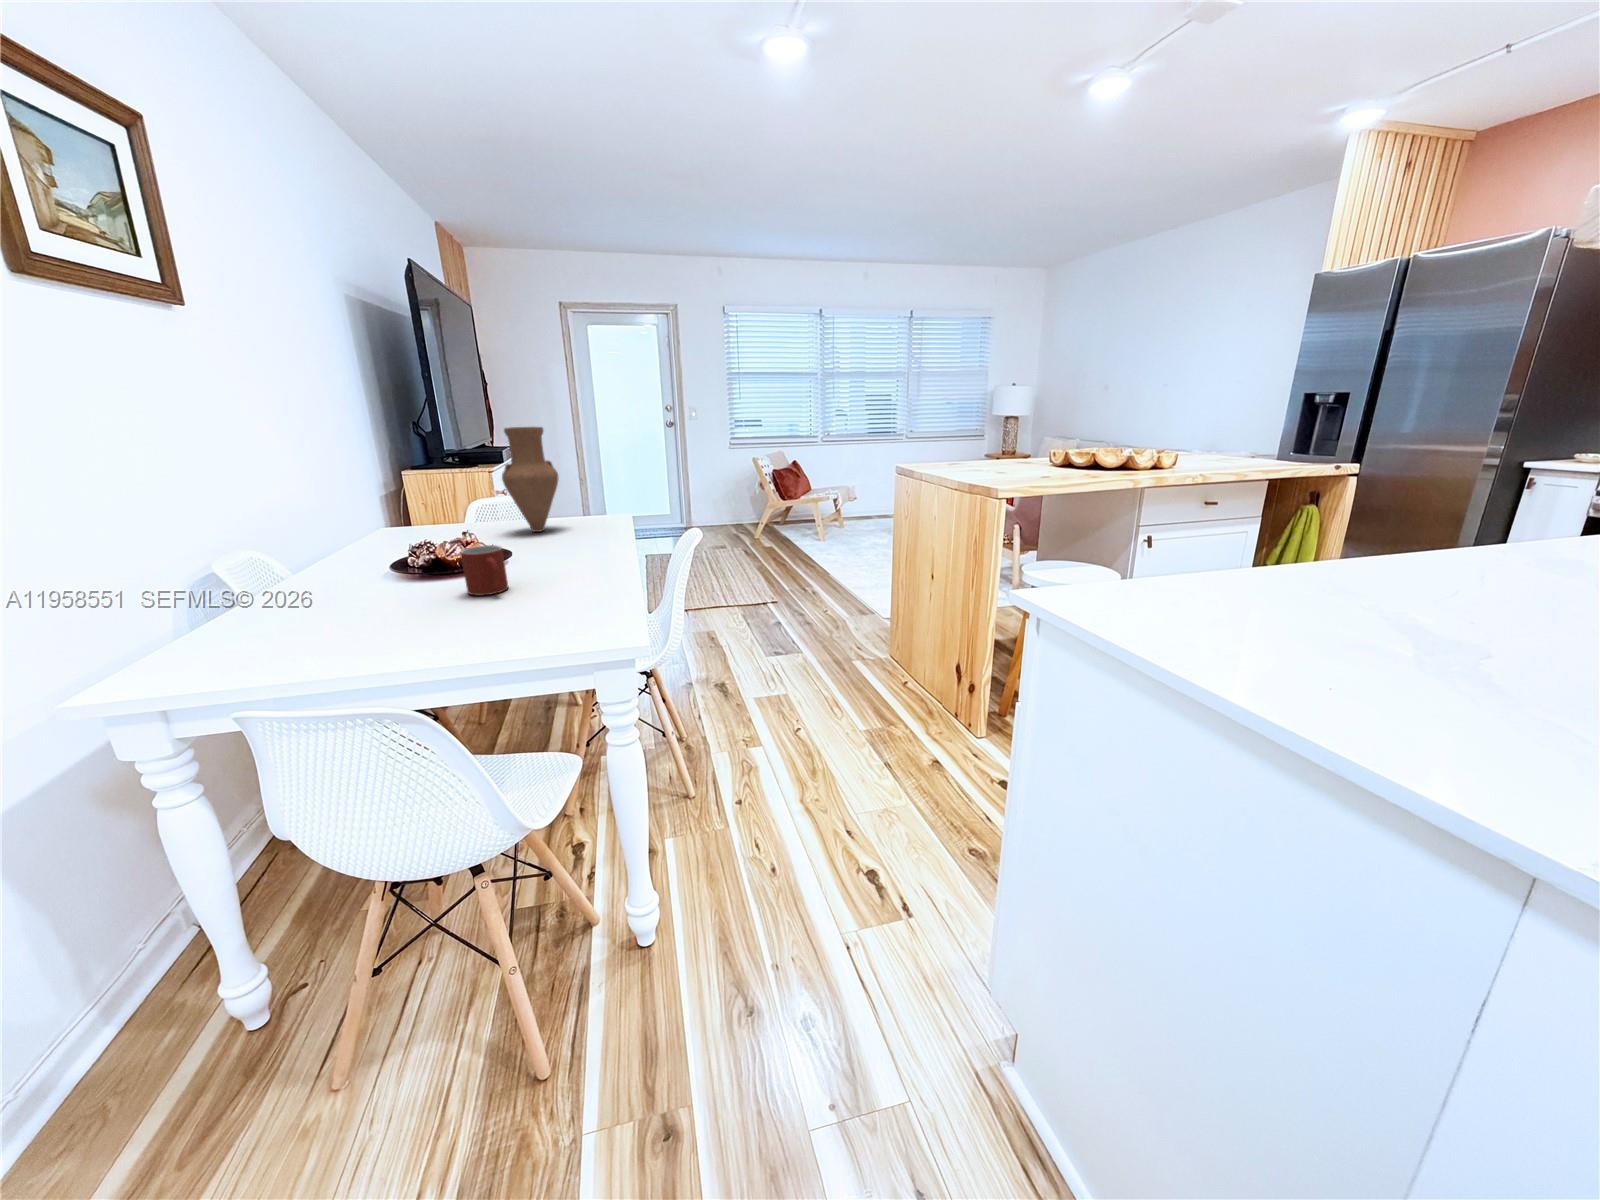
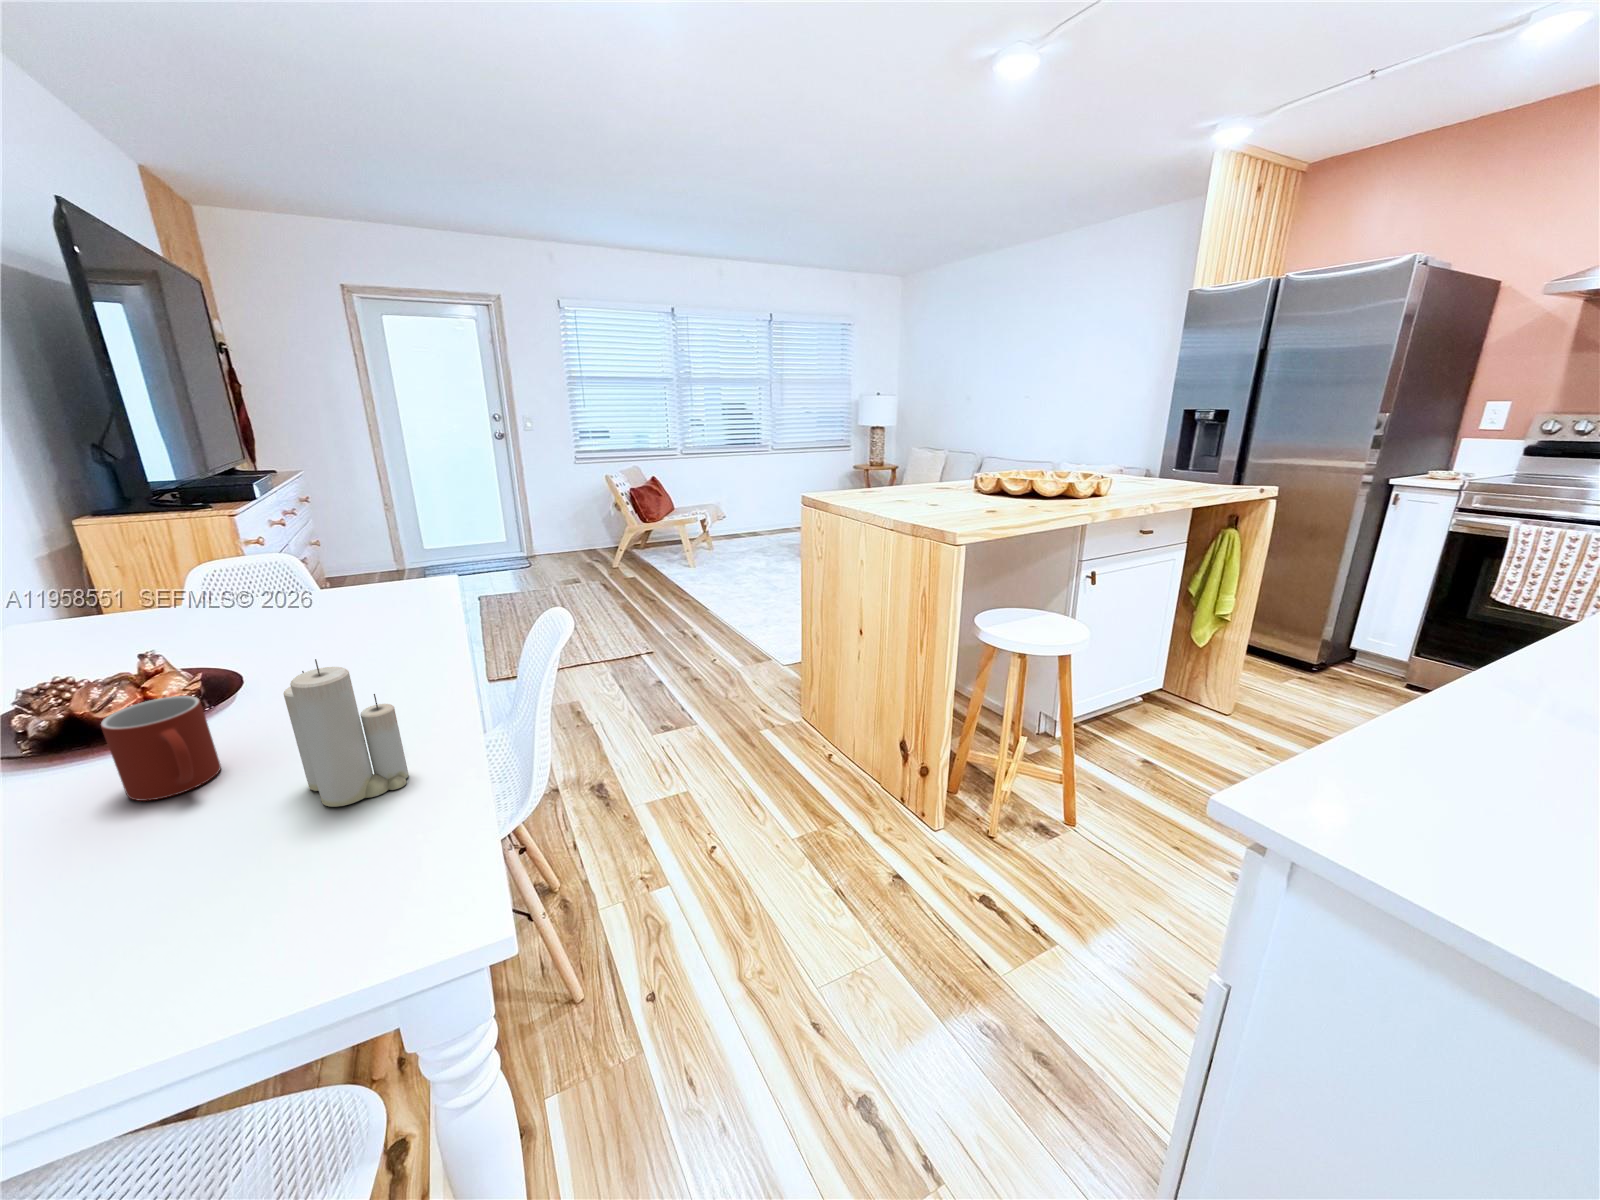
vase: present [502,427,558,532] -> none [227,459,332,619]
candle: none [545,520,602,602] -> present [283,659,409,807]

